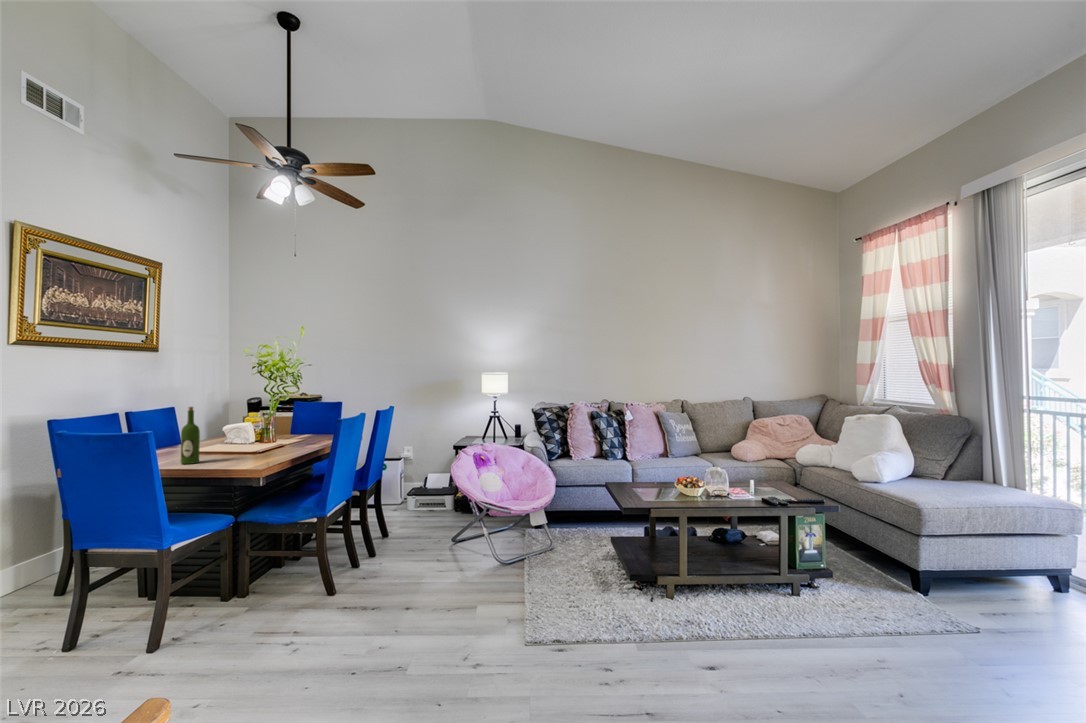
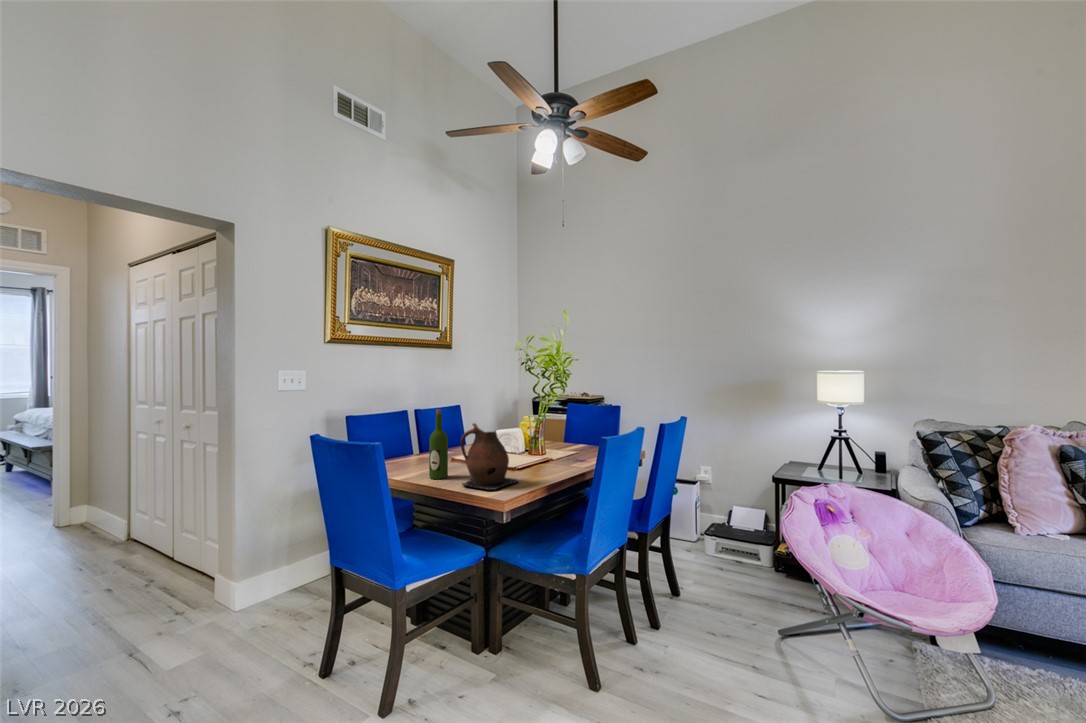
ceramic pitcher: none [218,416,269,465] -> present [461,423,518,490]

